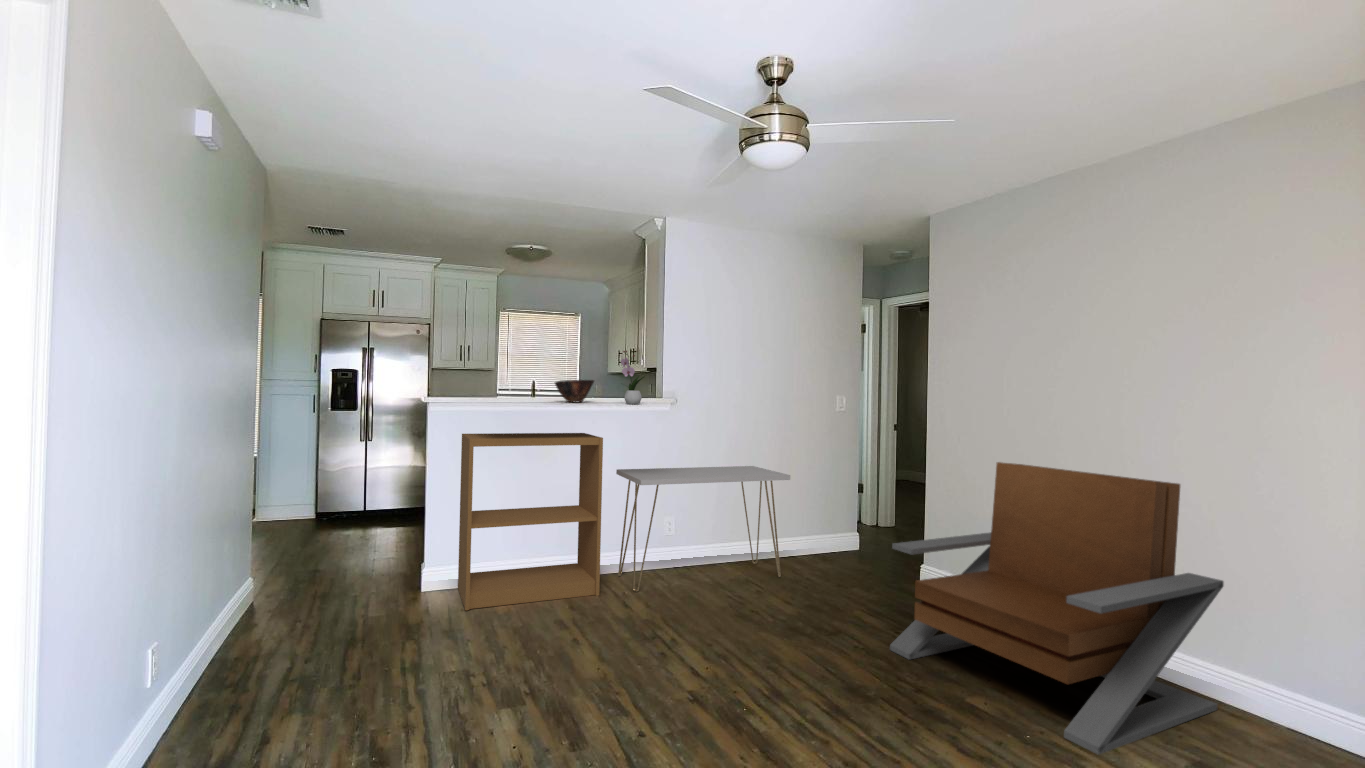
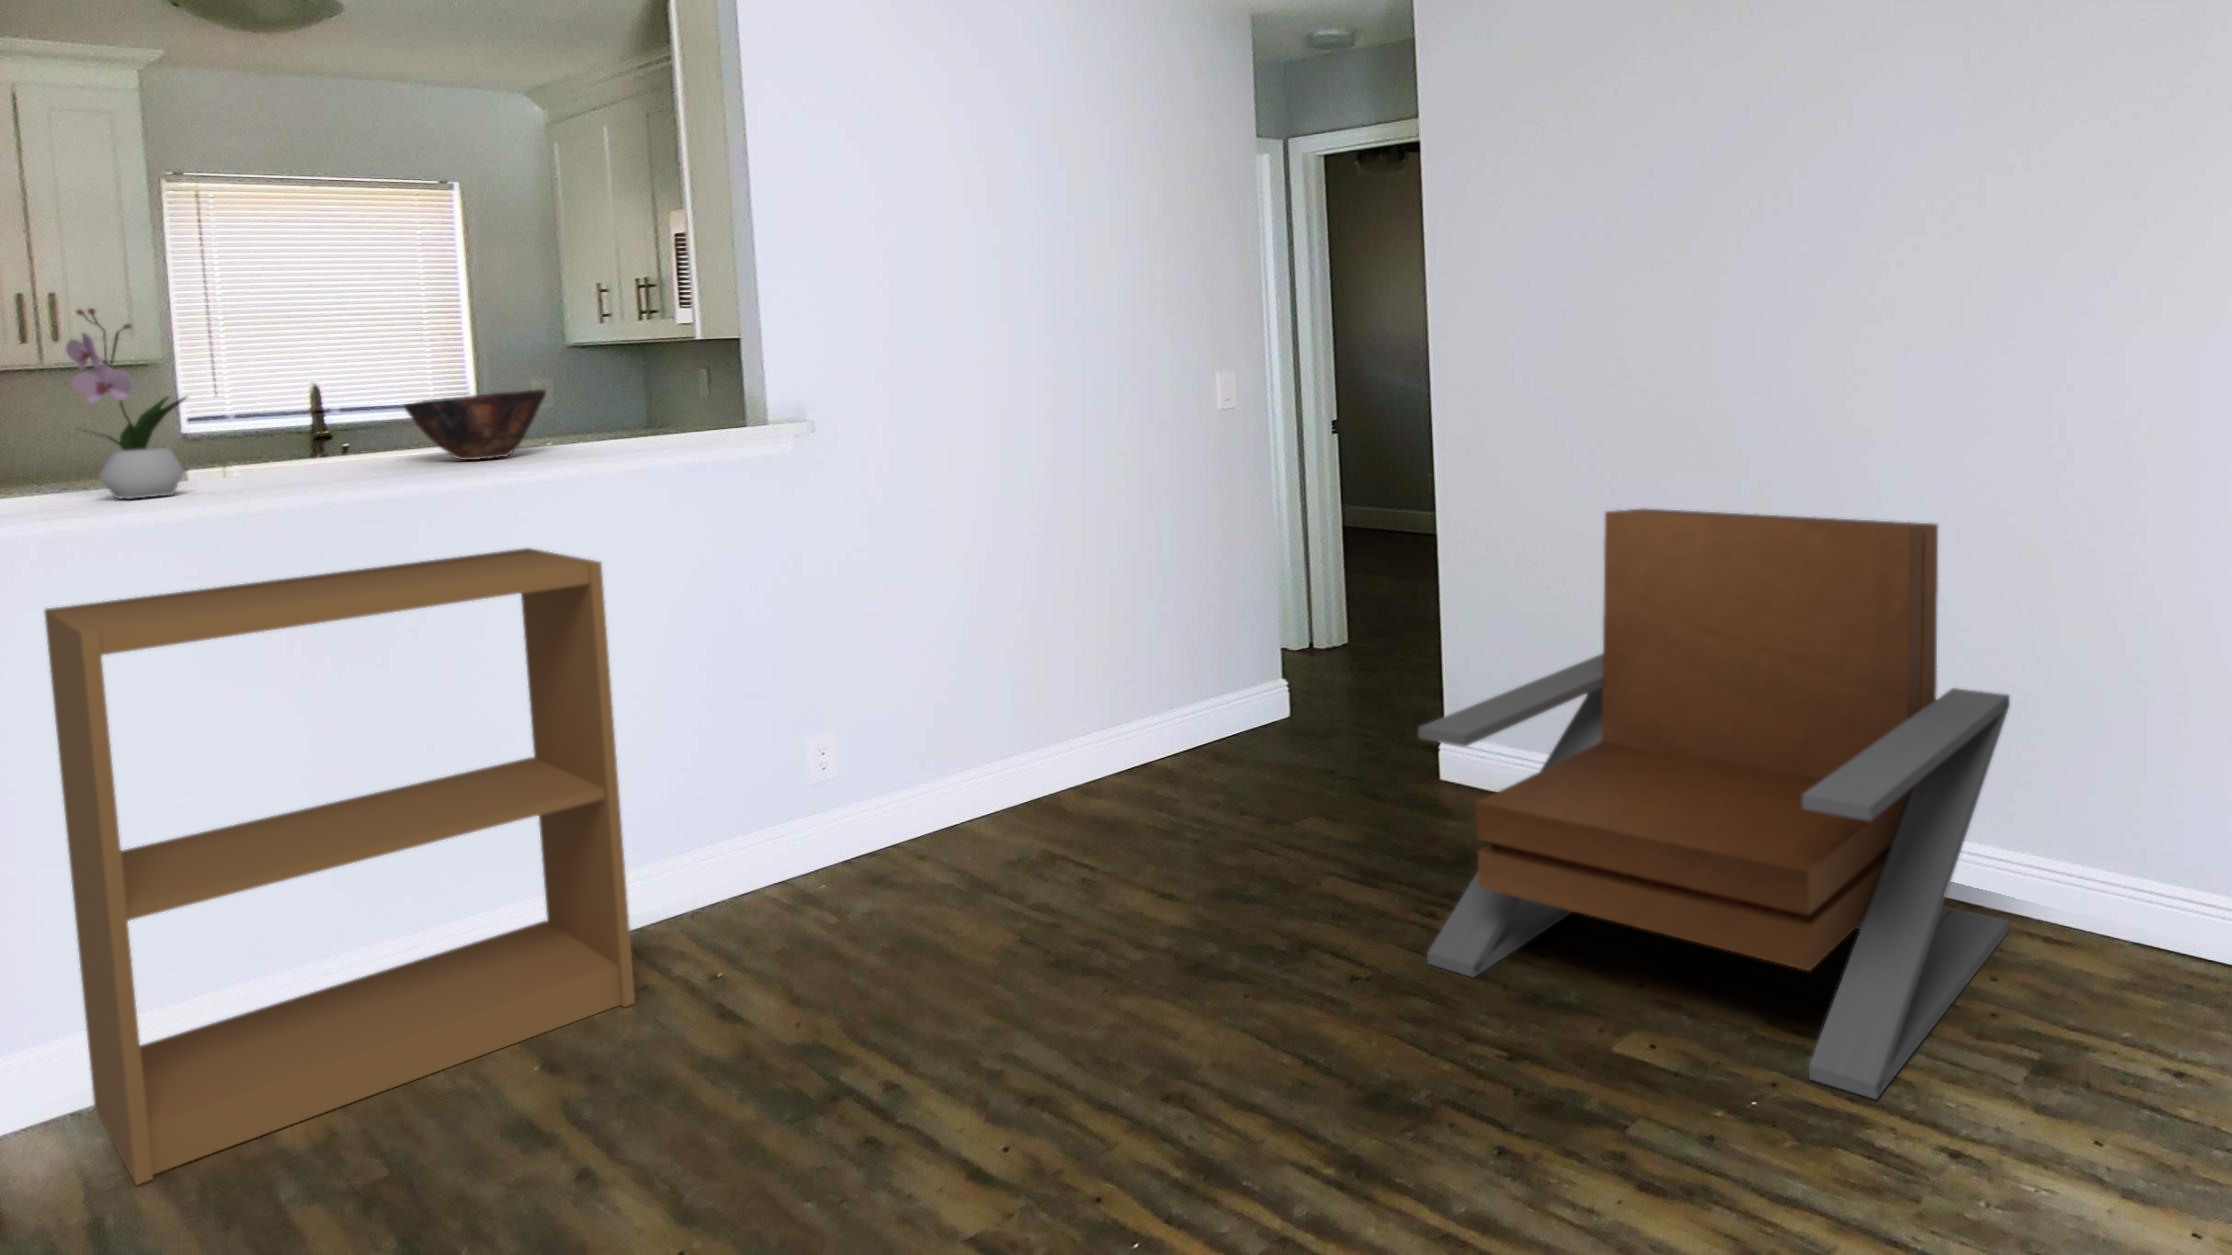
flower arrangement: present [621,351,644,404] -> present [66,308,186,499]
console table: present [616,466,790,592] -> none [649,569,1142,963]

